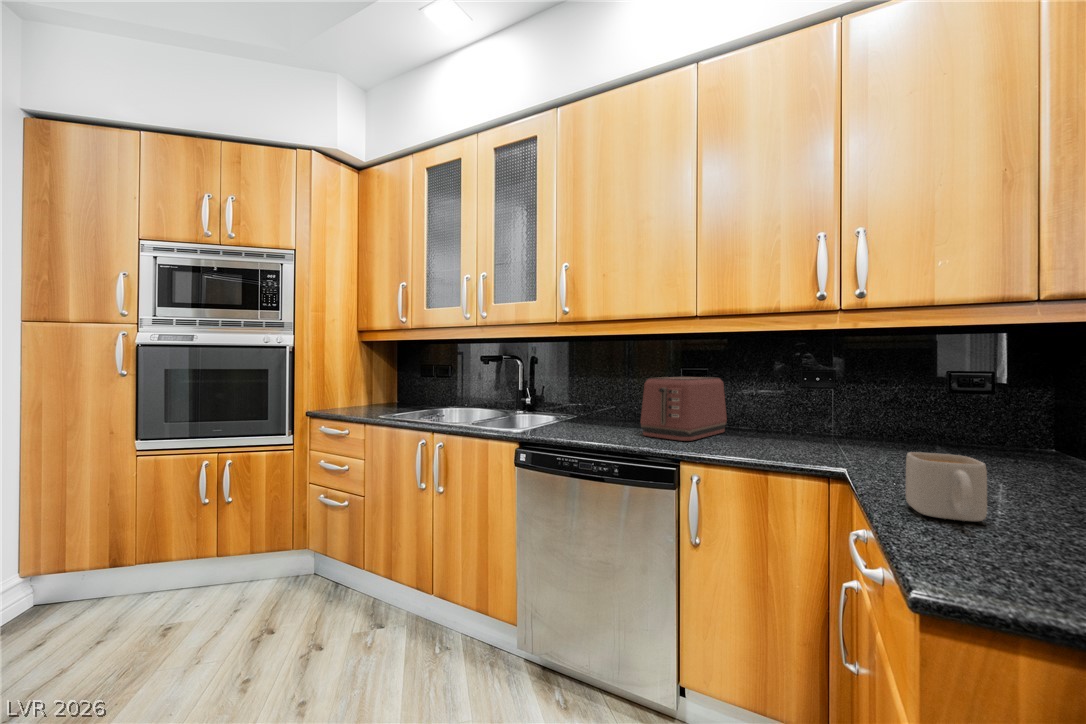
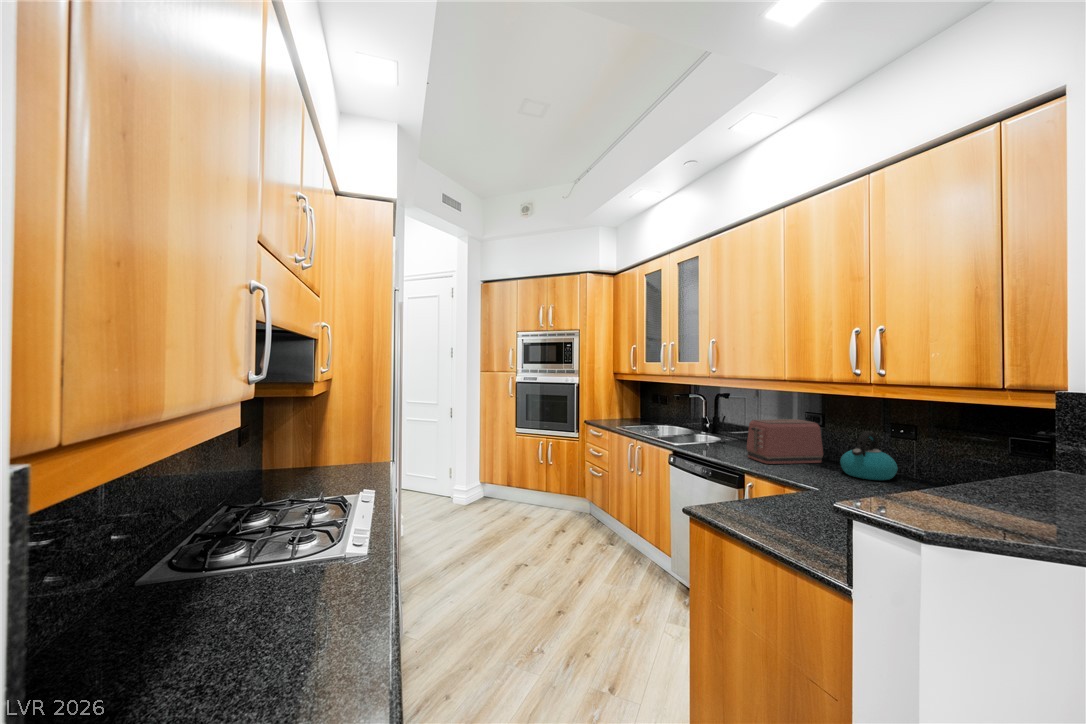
kettle: none [769,381,840,444] -> present [840,432,898,480]
mug: present [906,452,987,521] -> none [769,478,809,515]

